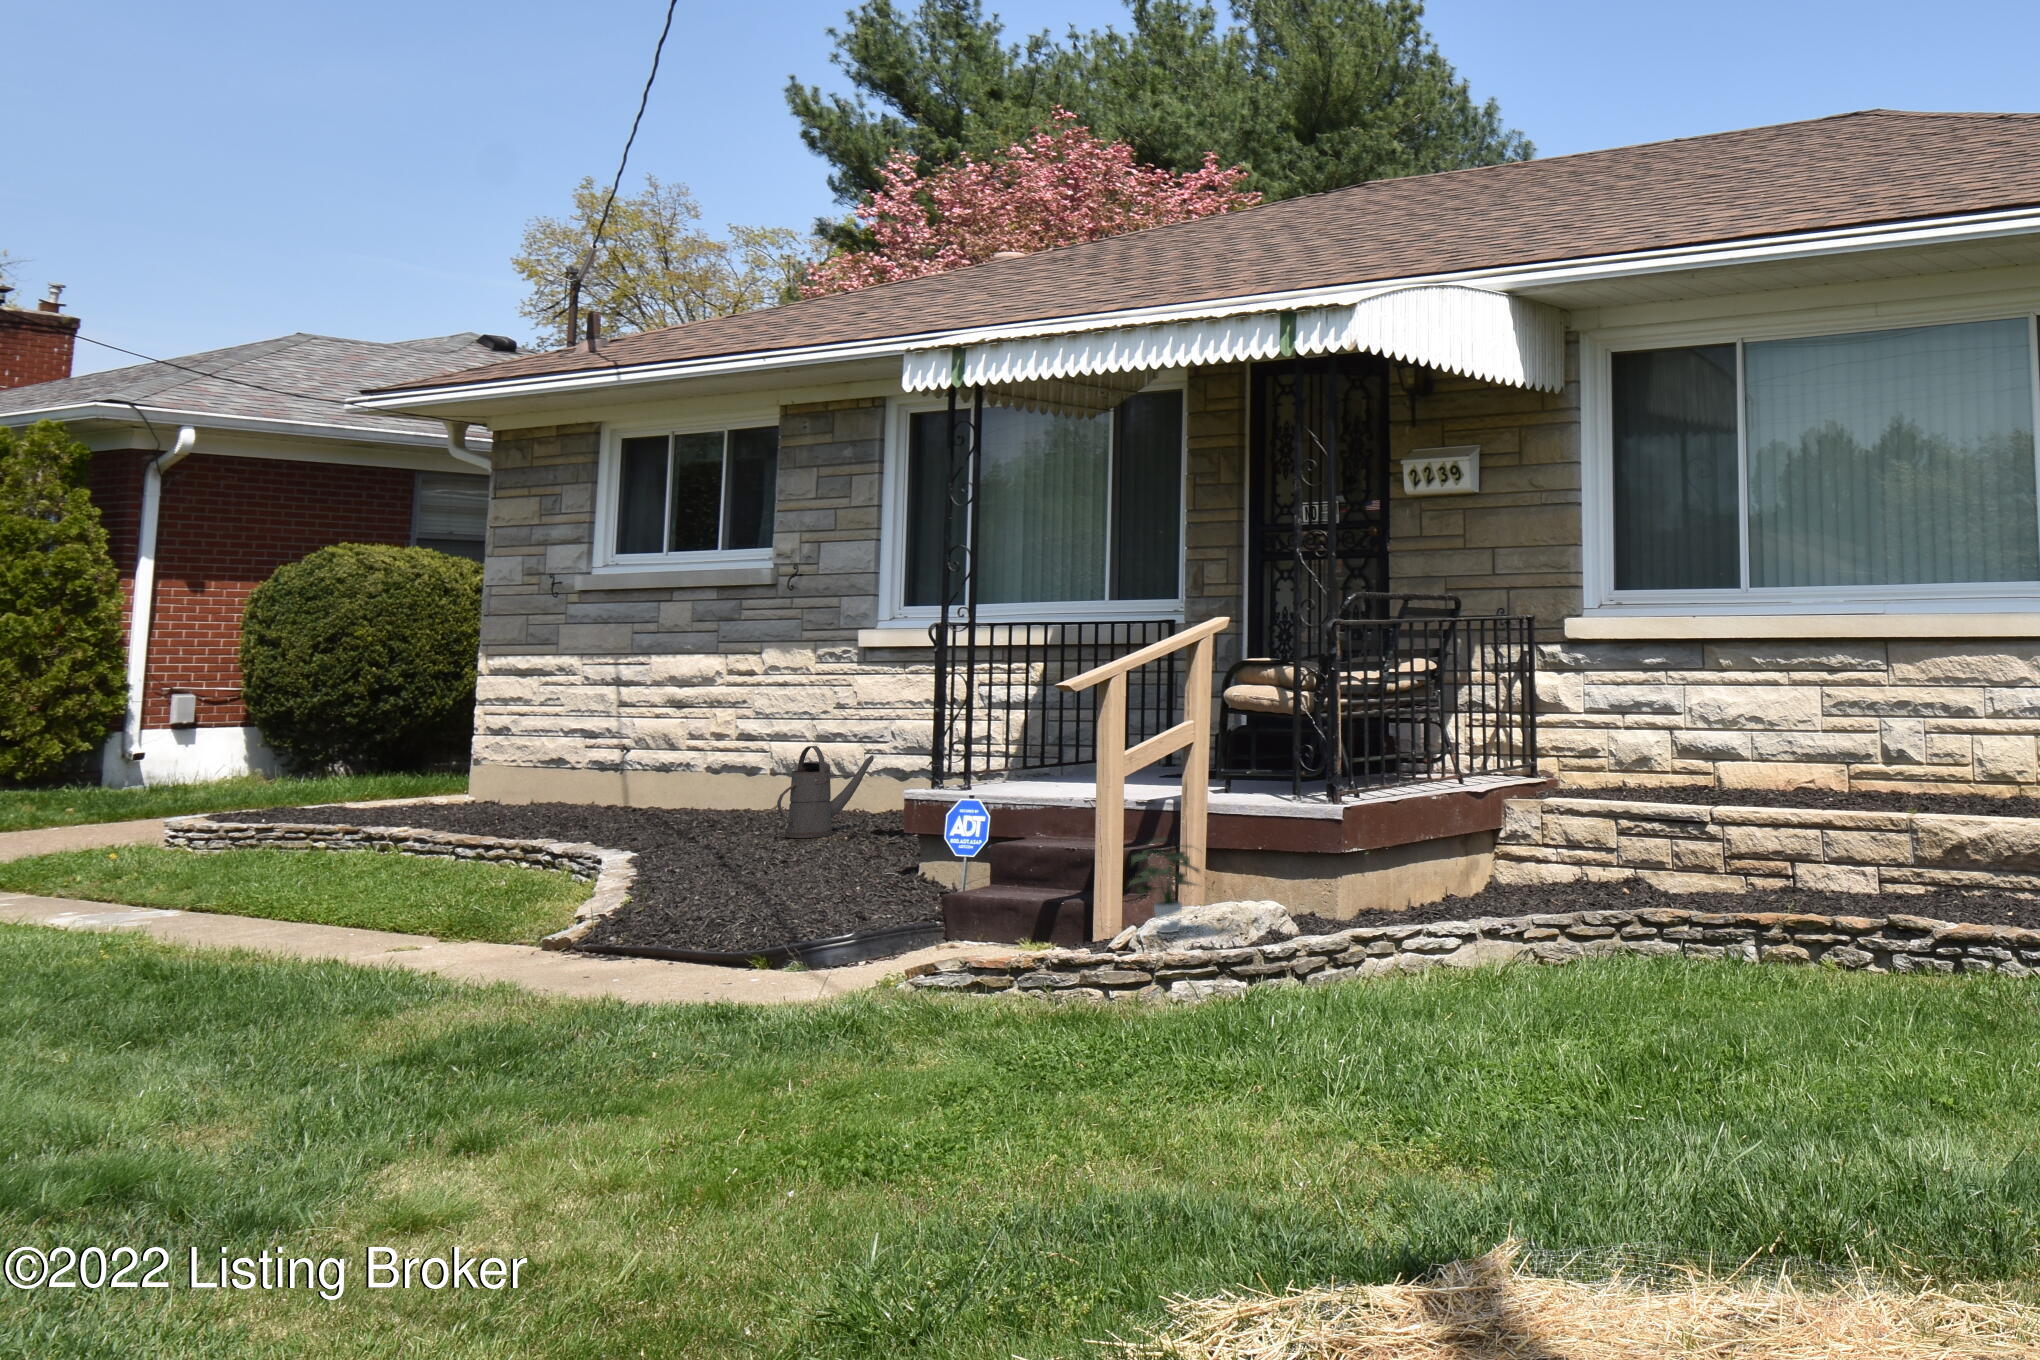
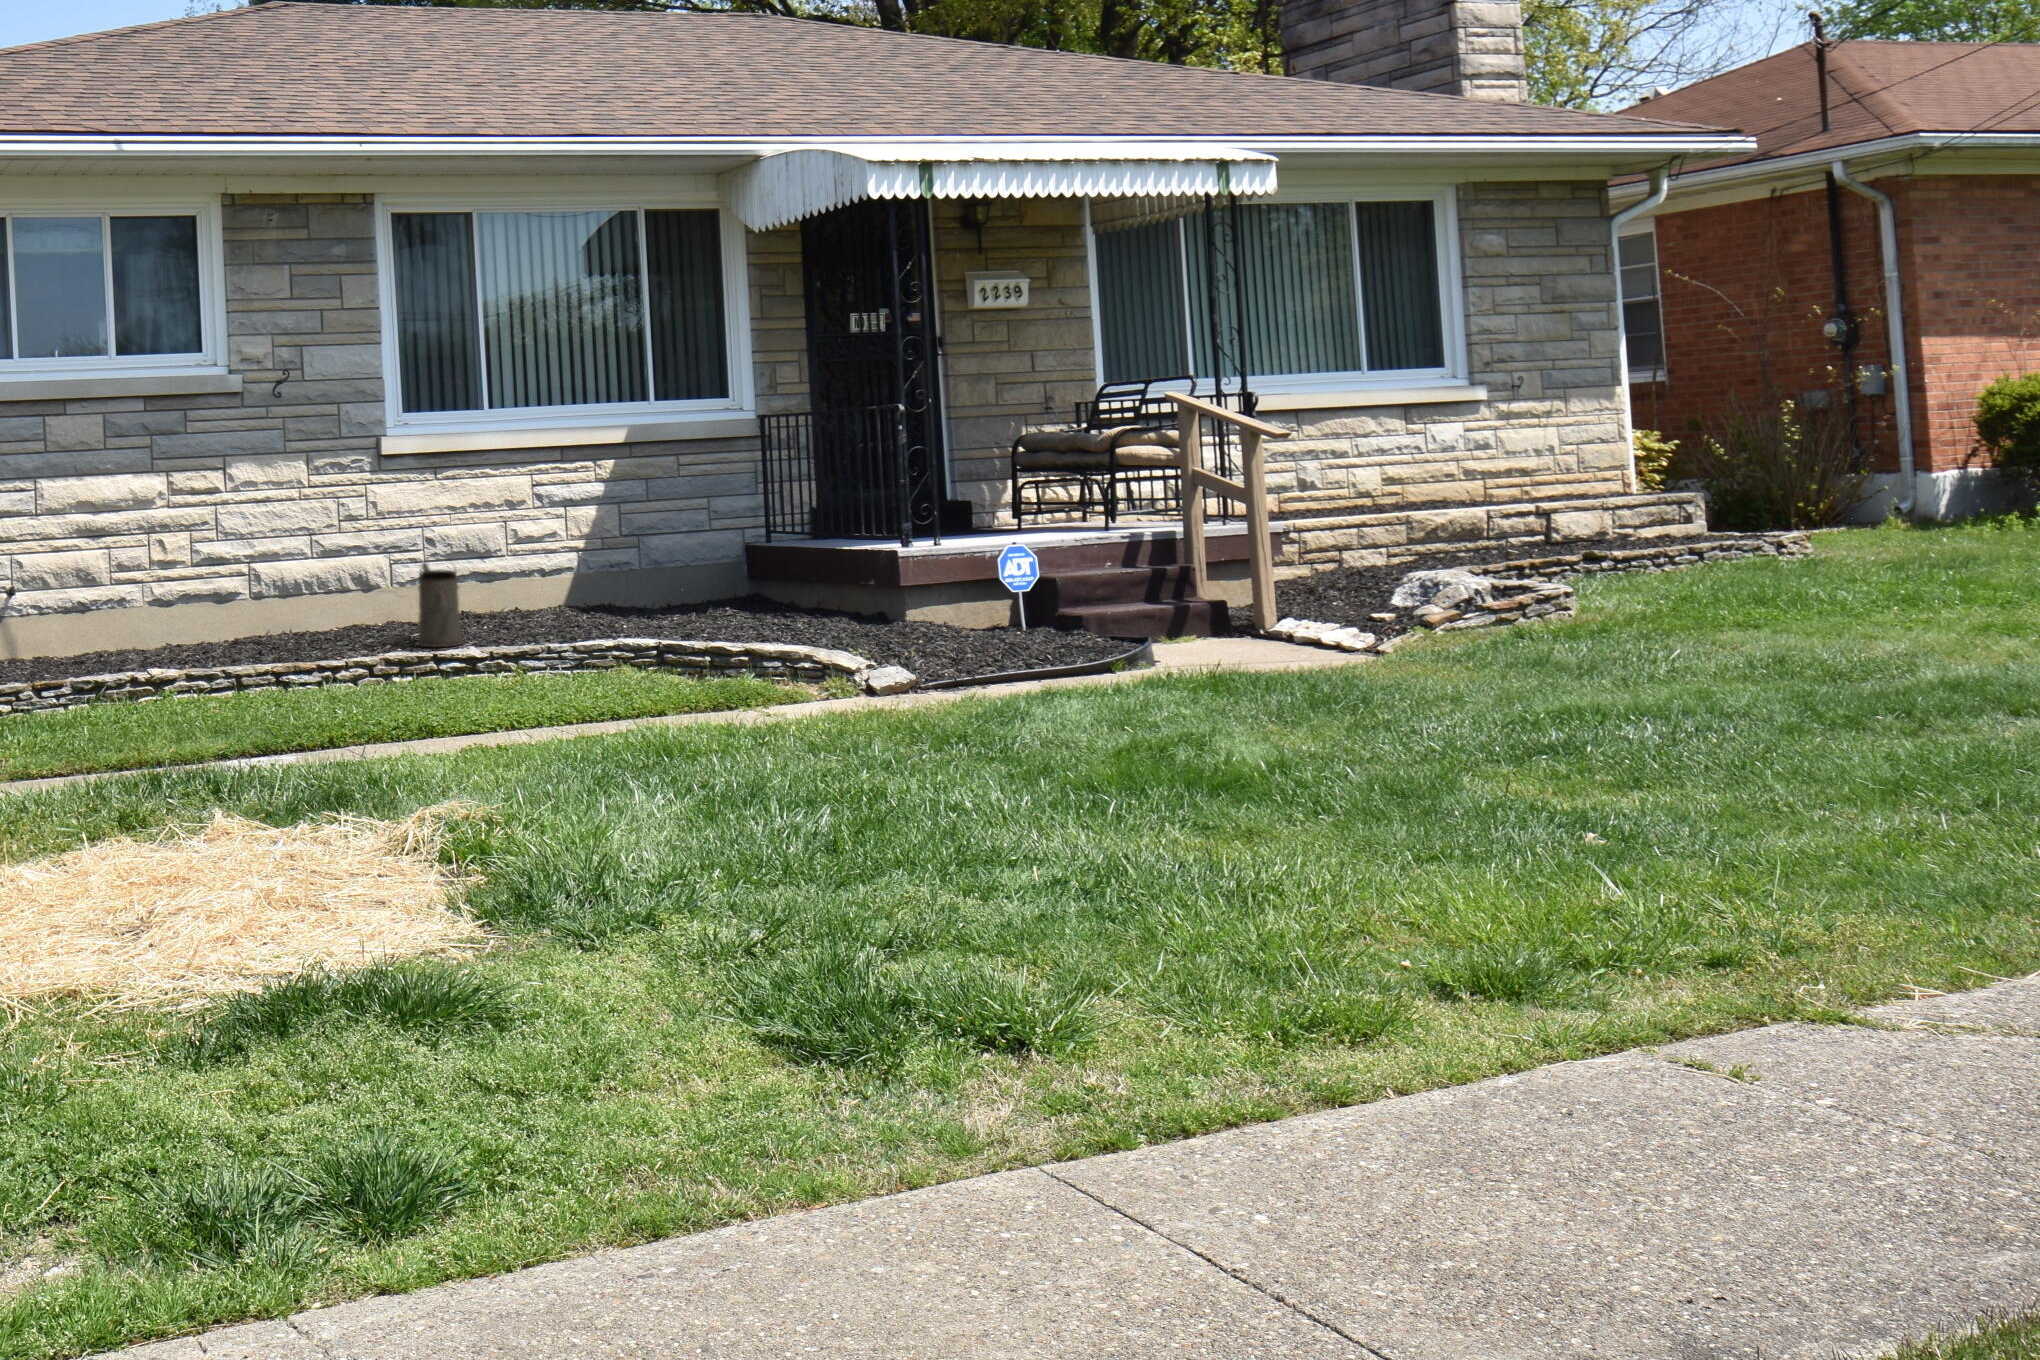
potted plant: present [1129,838,1199,933] -> none [1182,558,1249,626]

